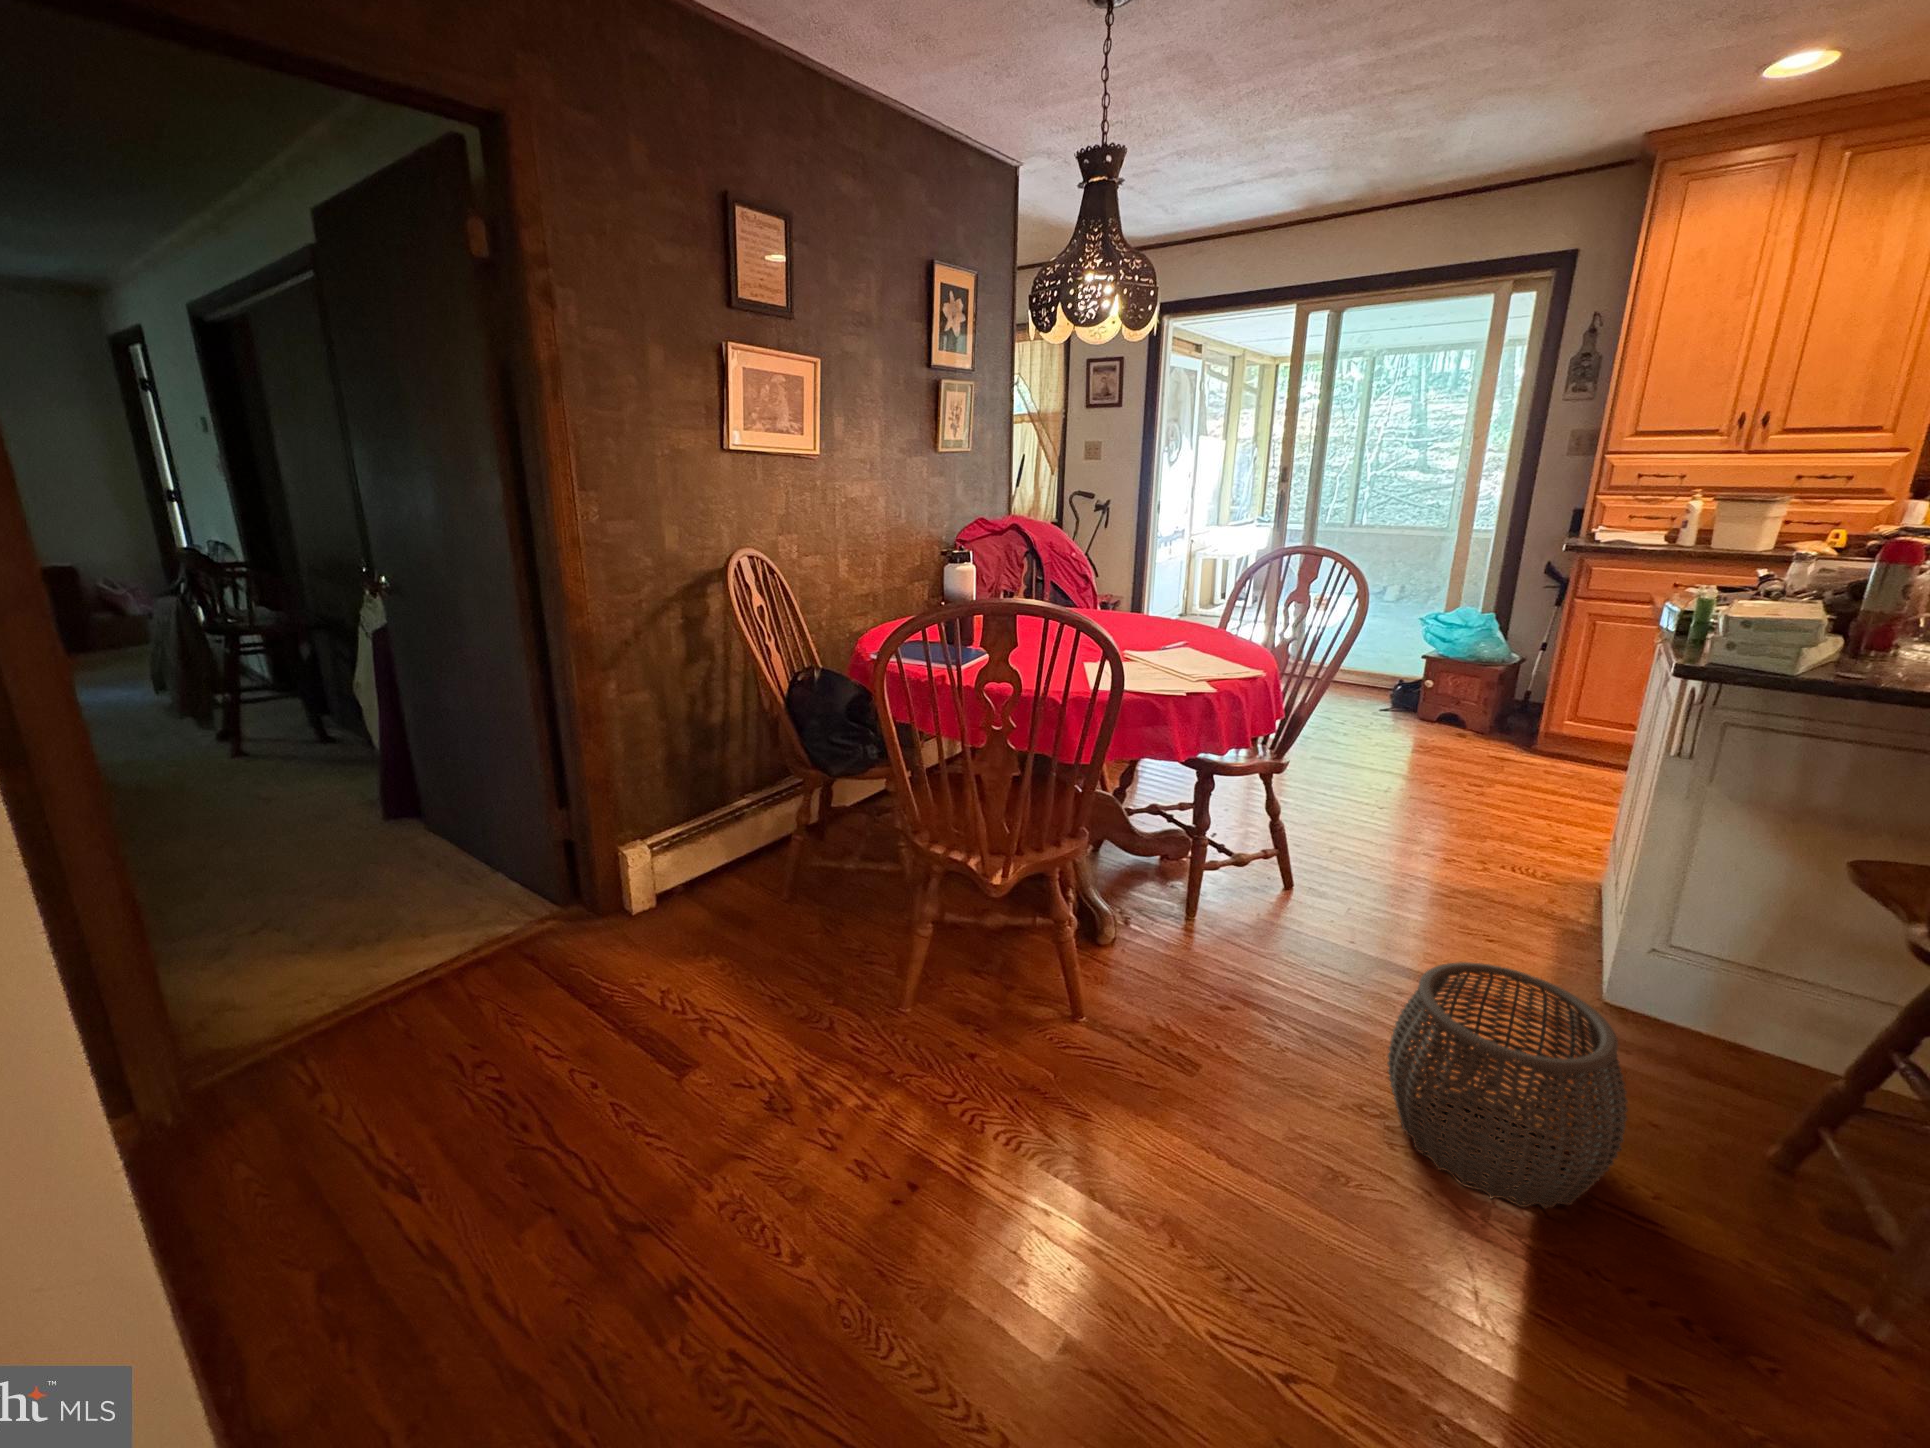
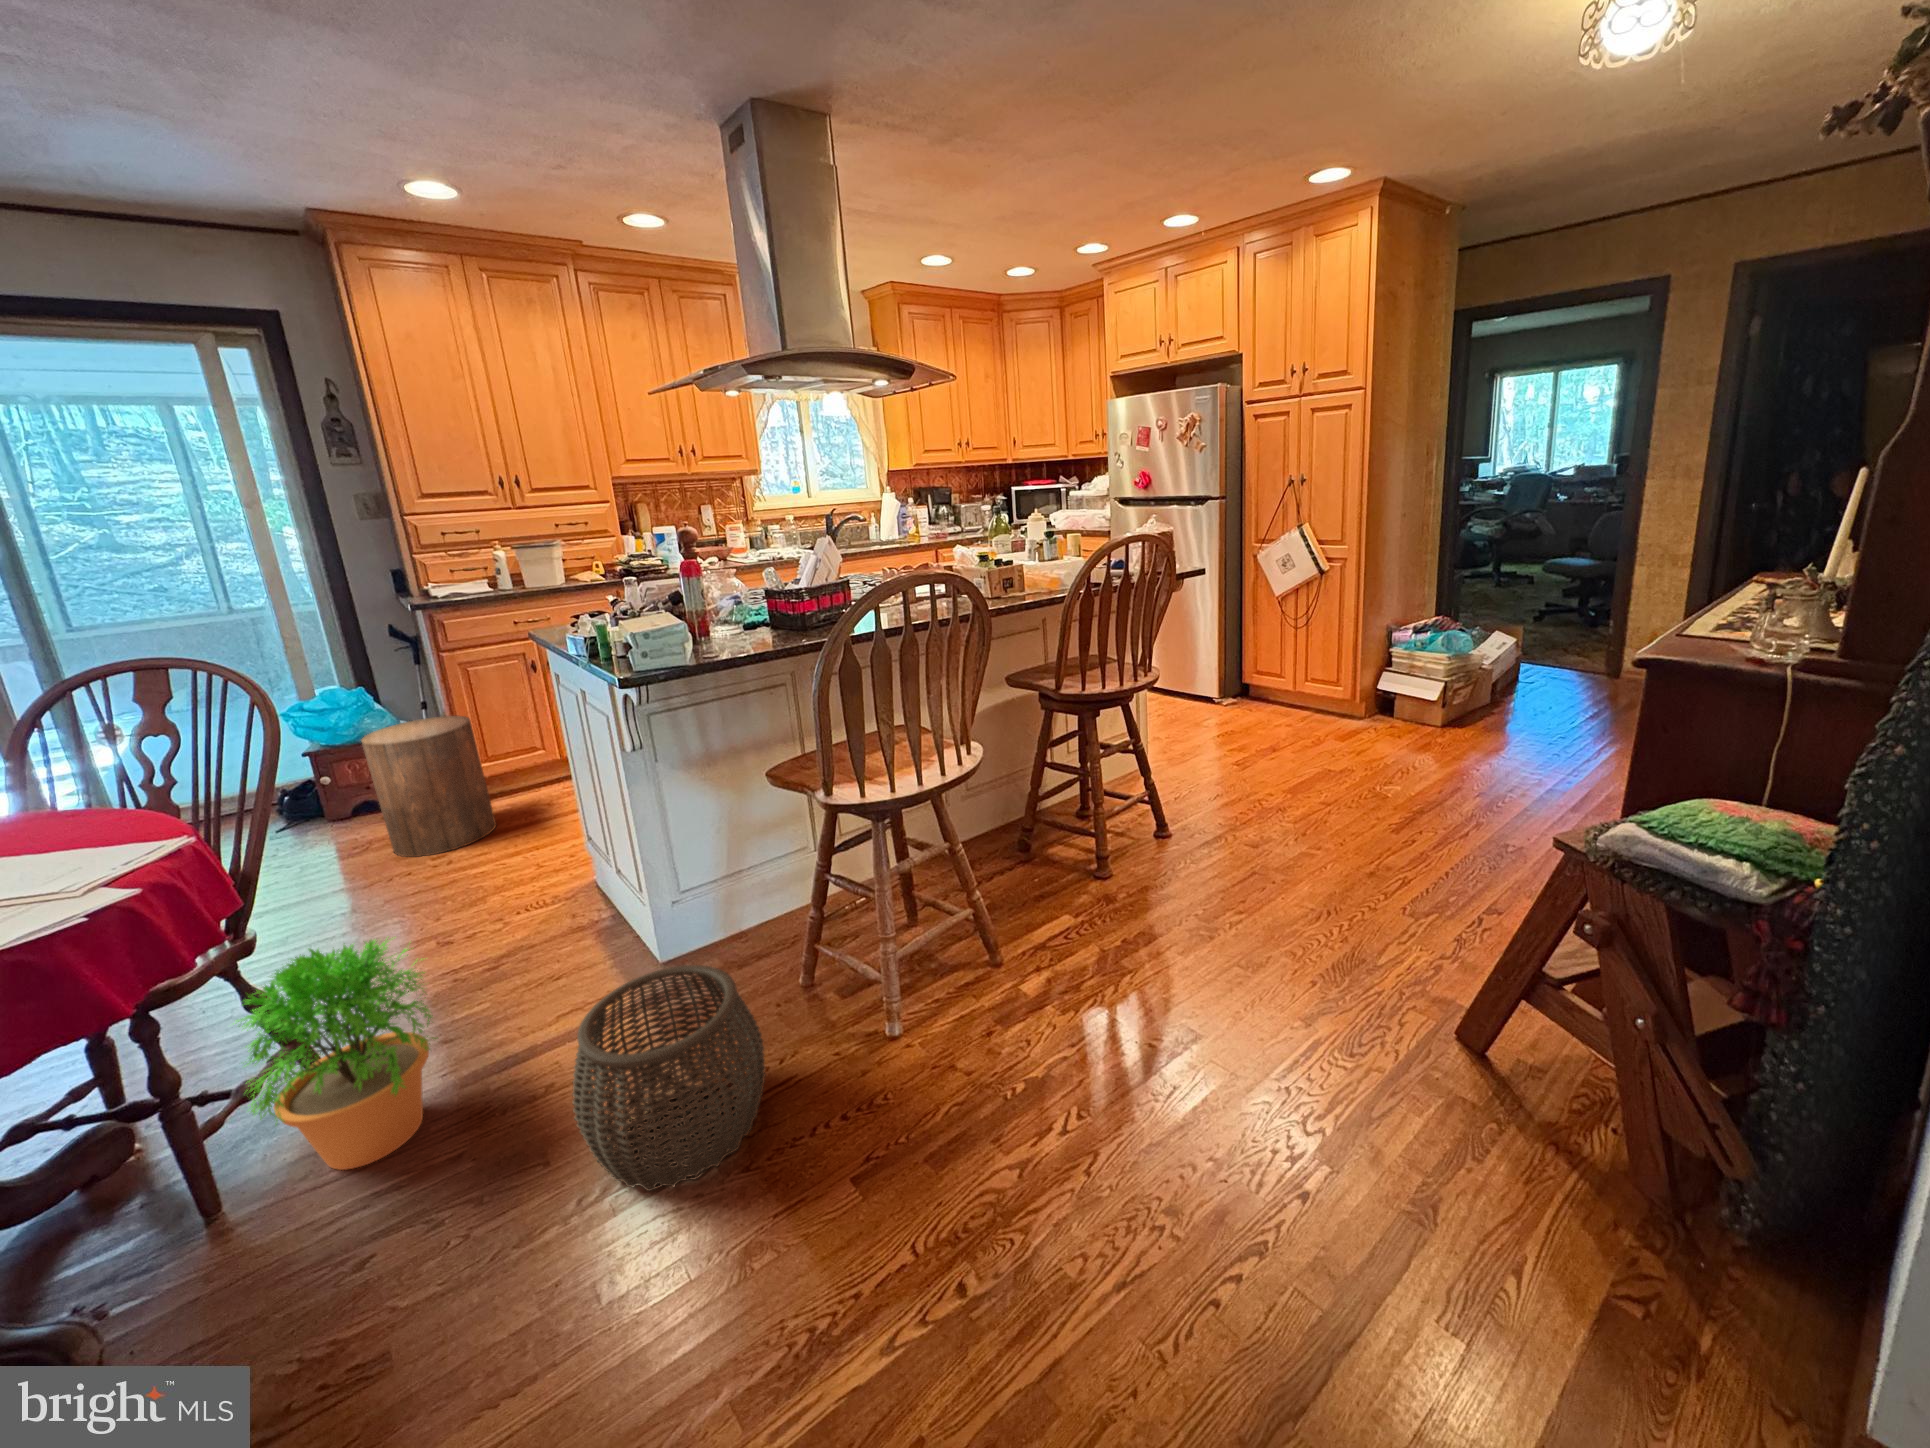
stool: none [1442,655,1565,789] -> present [361,716,496,857]
potted plant: none [1226,785,1377,962] -> present [236,939,436,1170]

